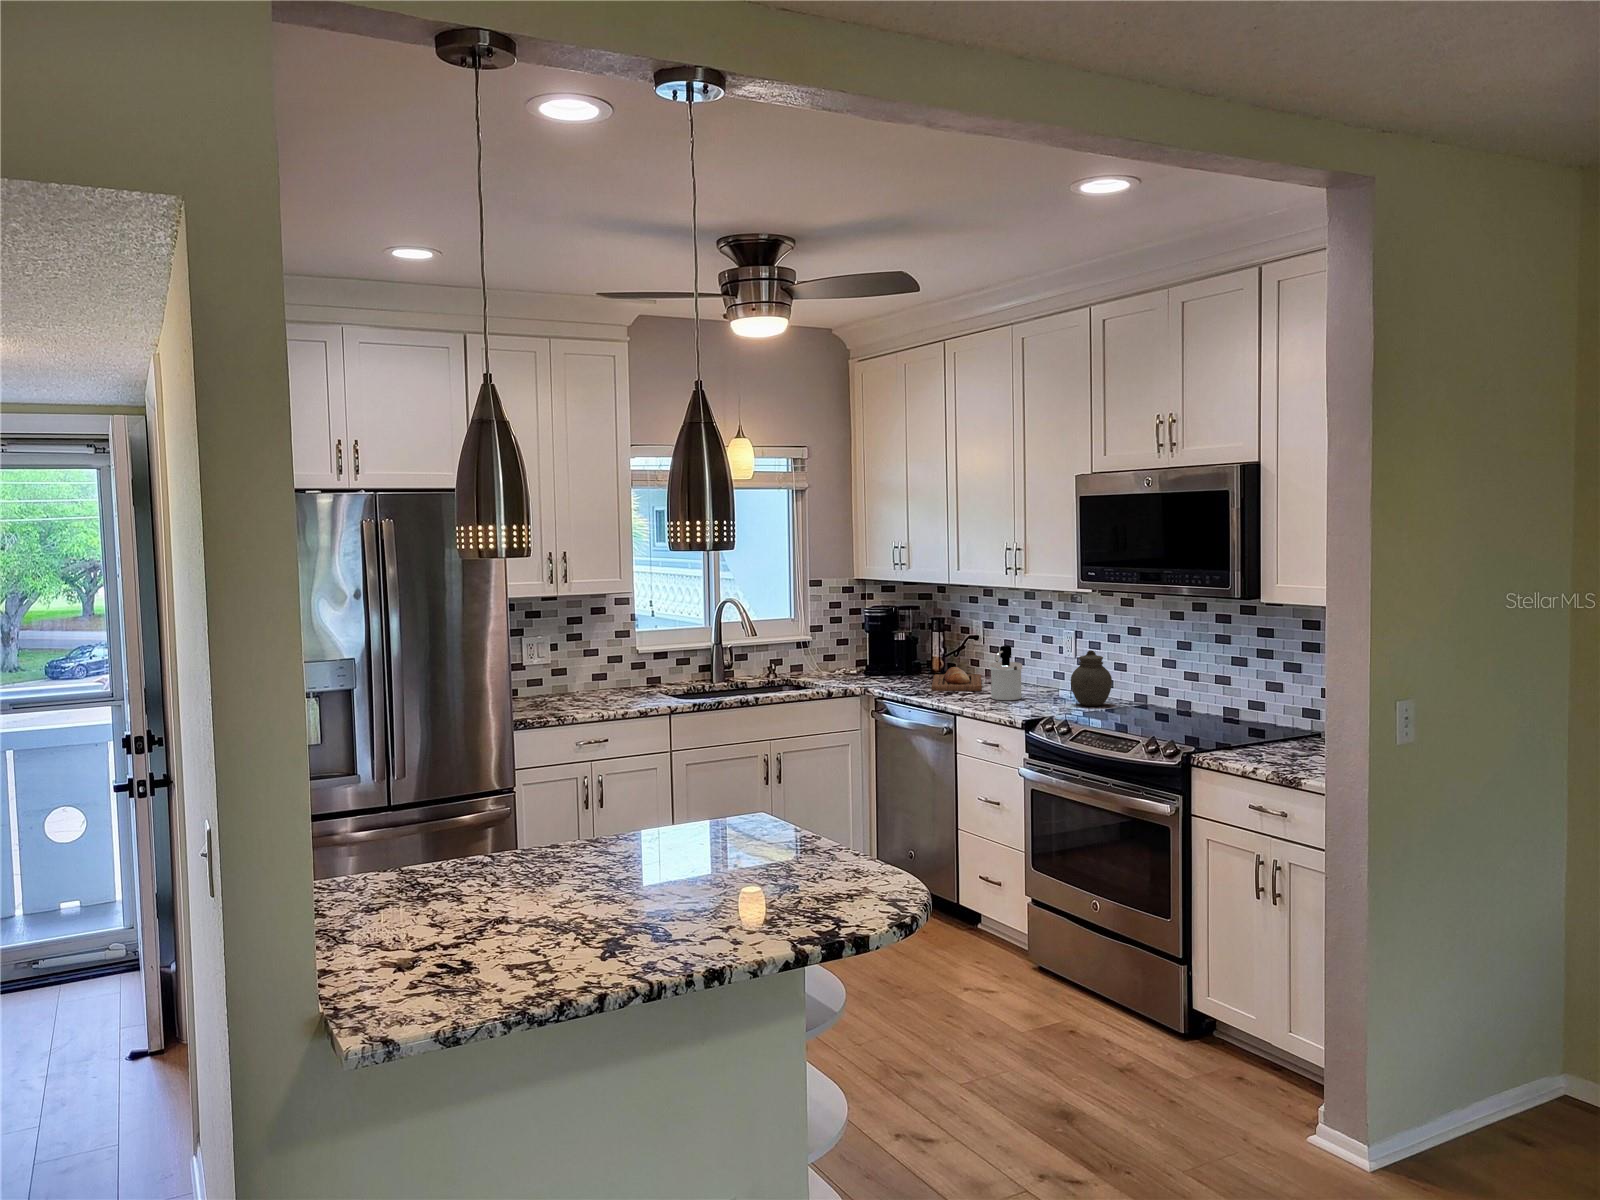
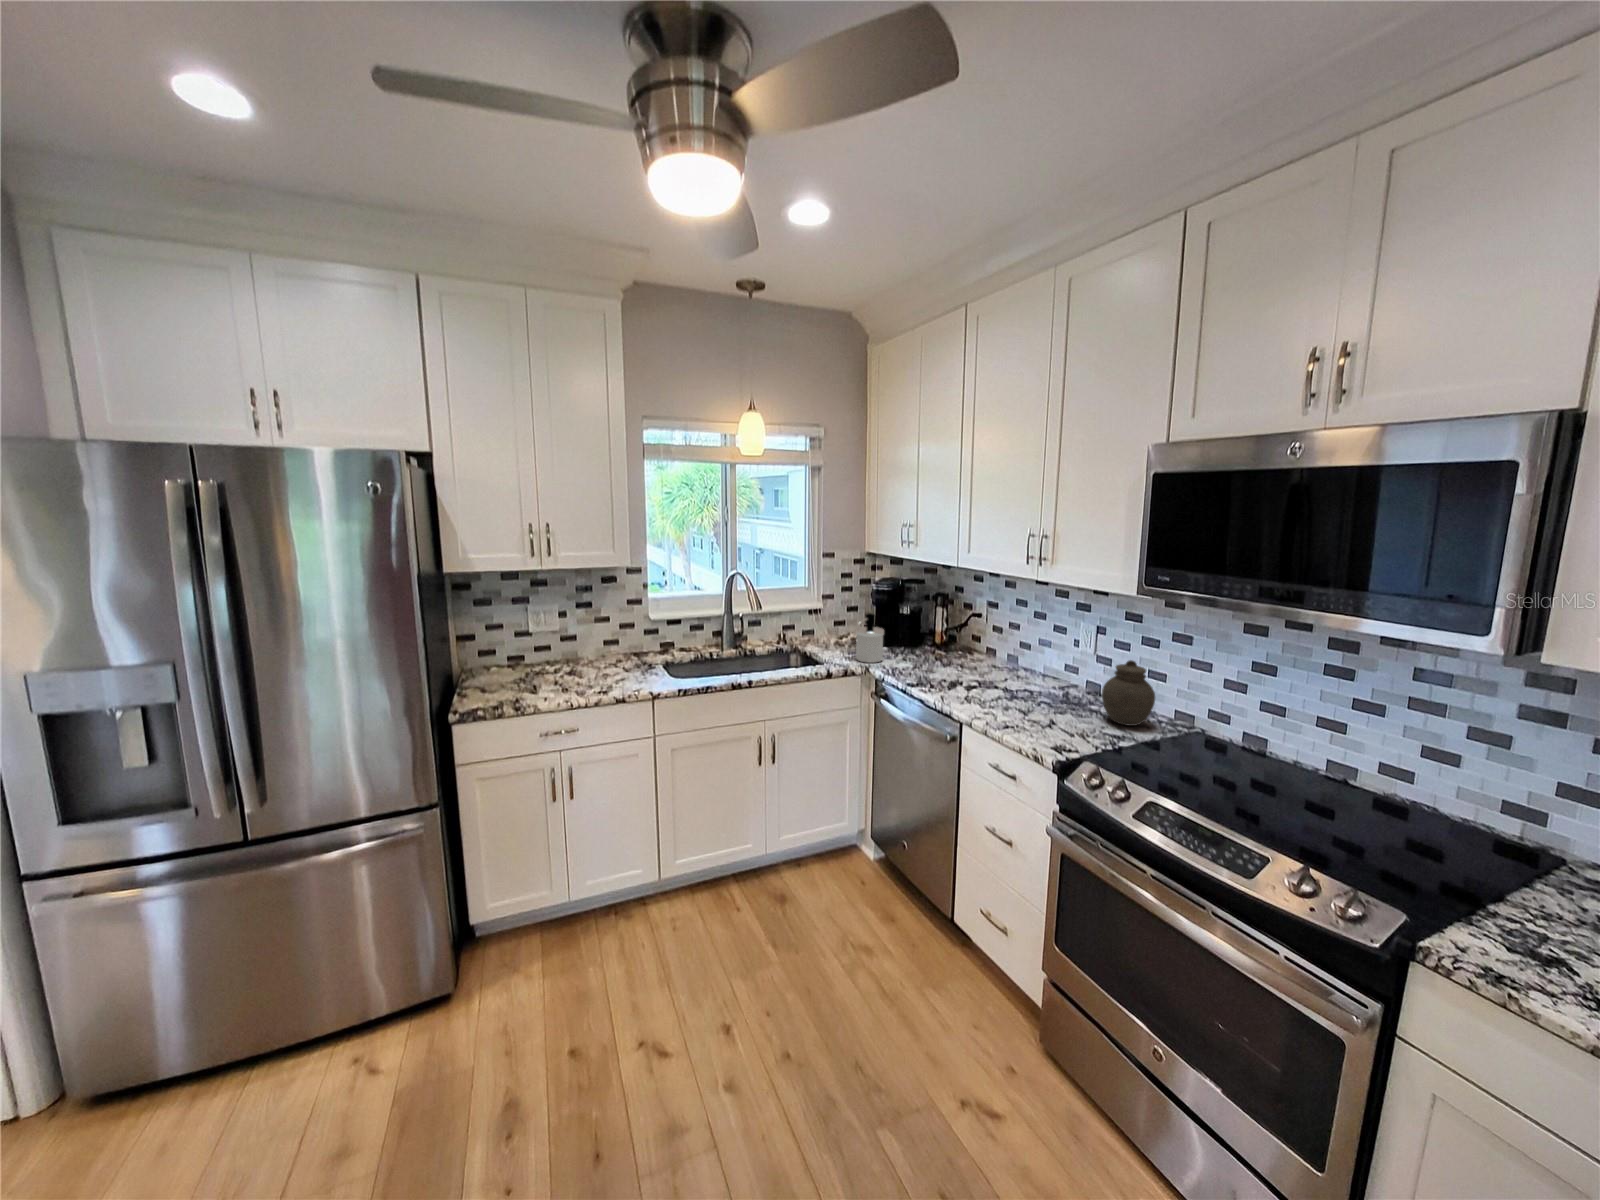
soap dispenser: present [990,646,1022,700] -> present [856,613,884,663]
bread loaf: present [931,667,982,691] -> none [934,646,987,680]

